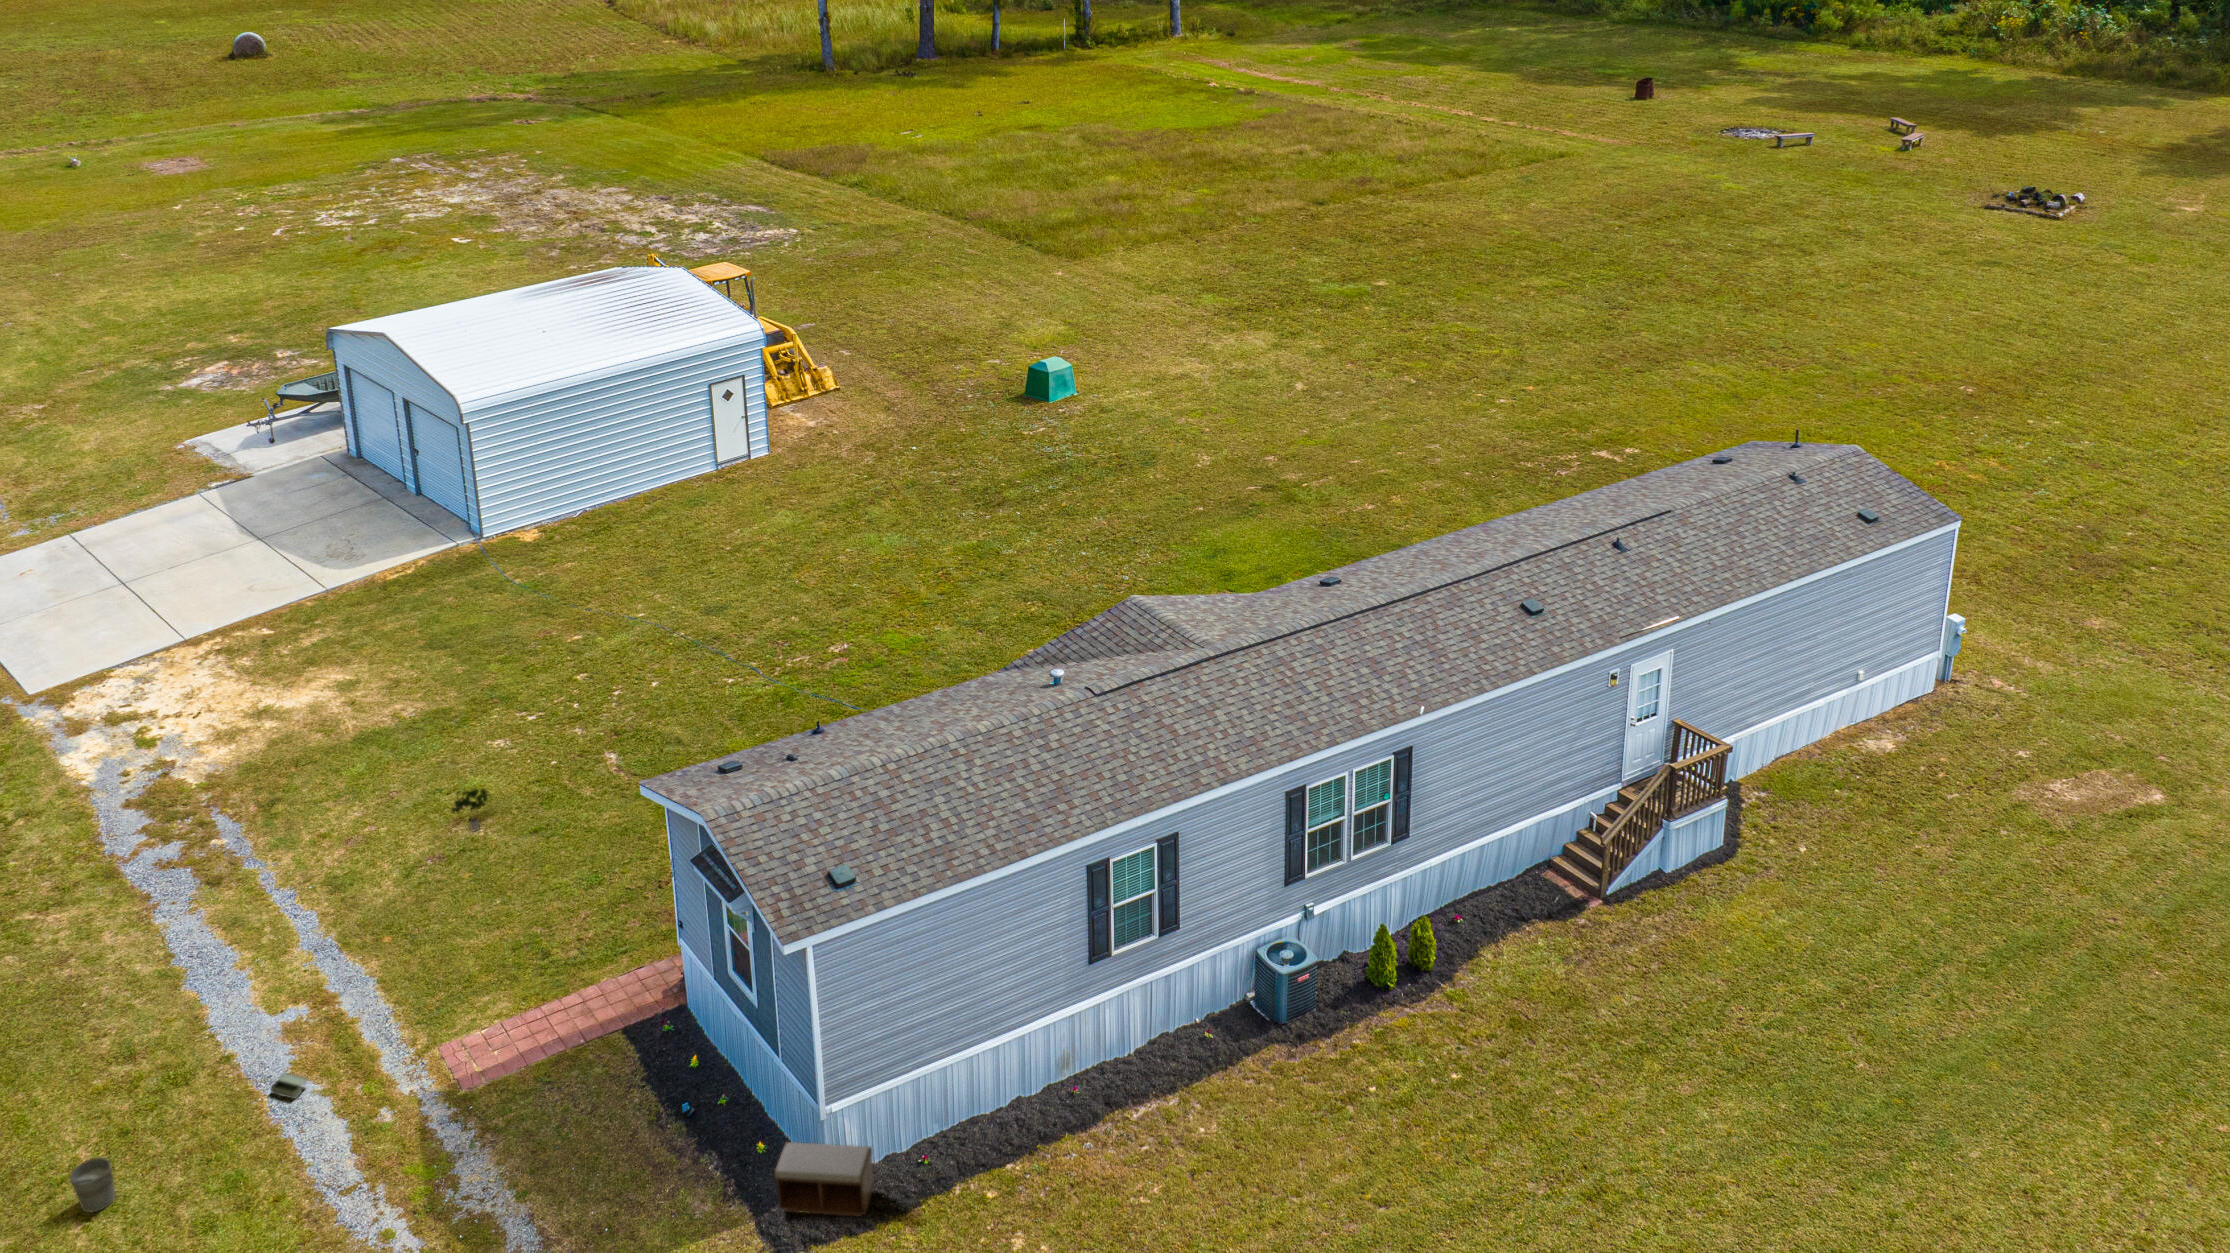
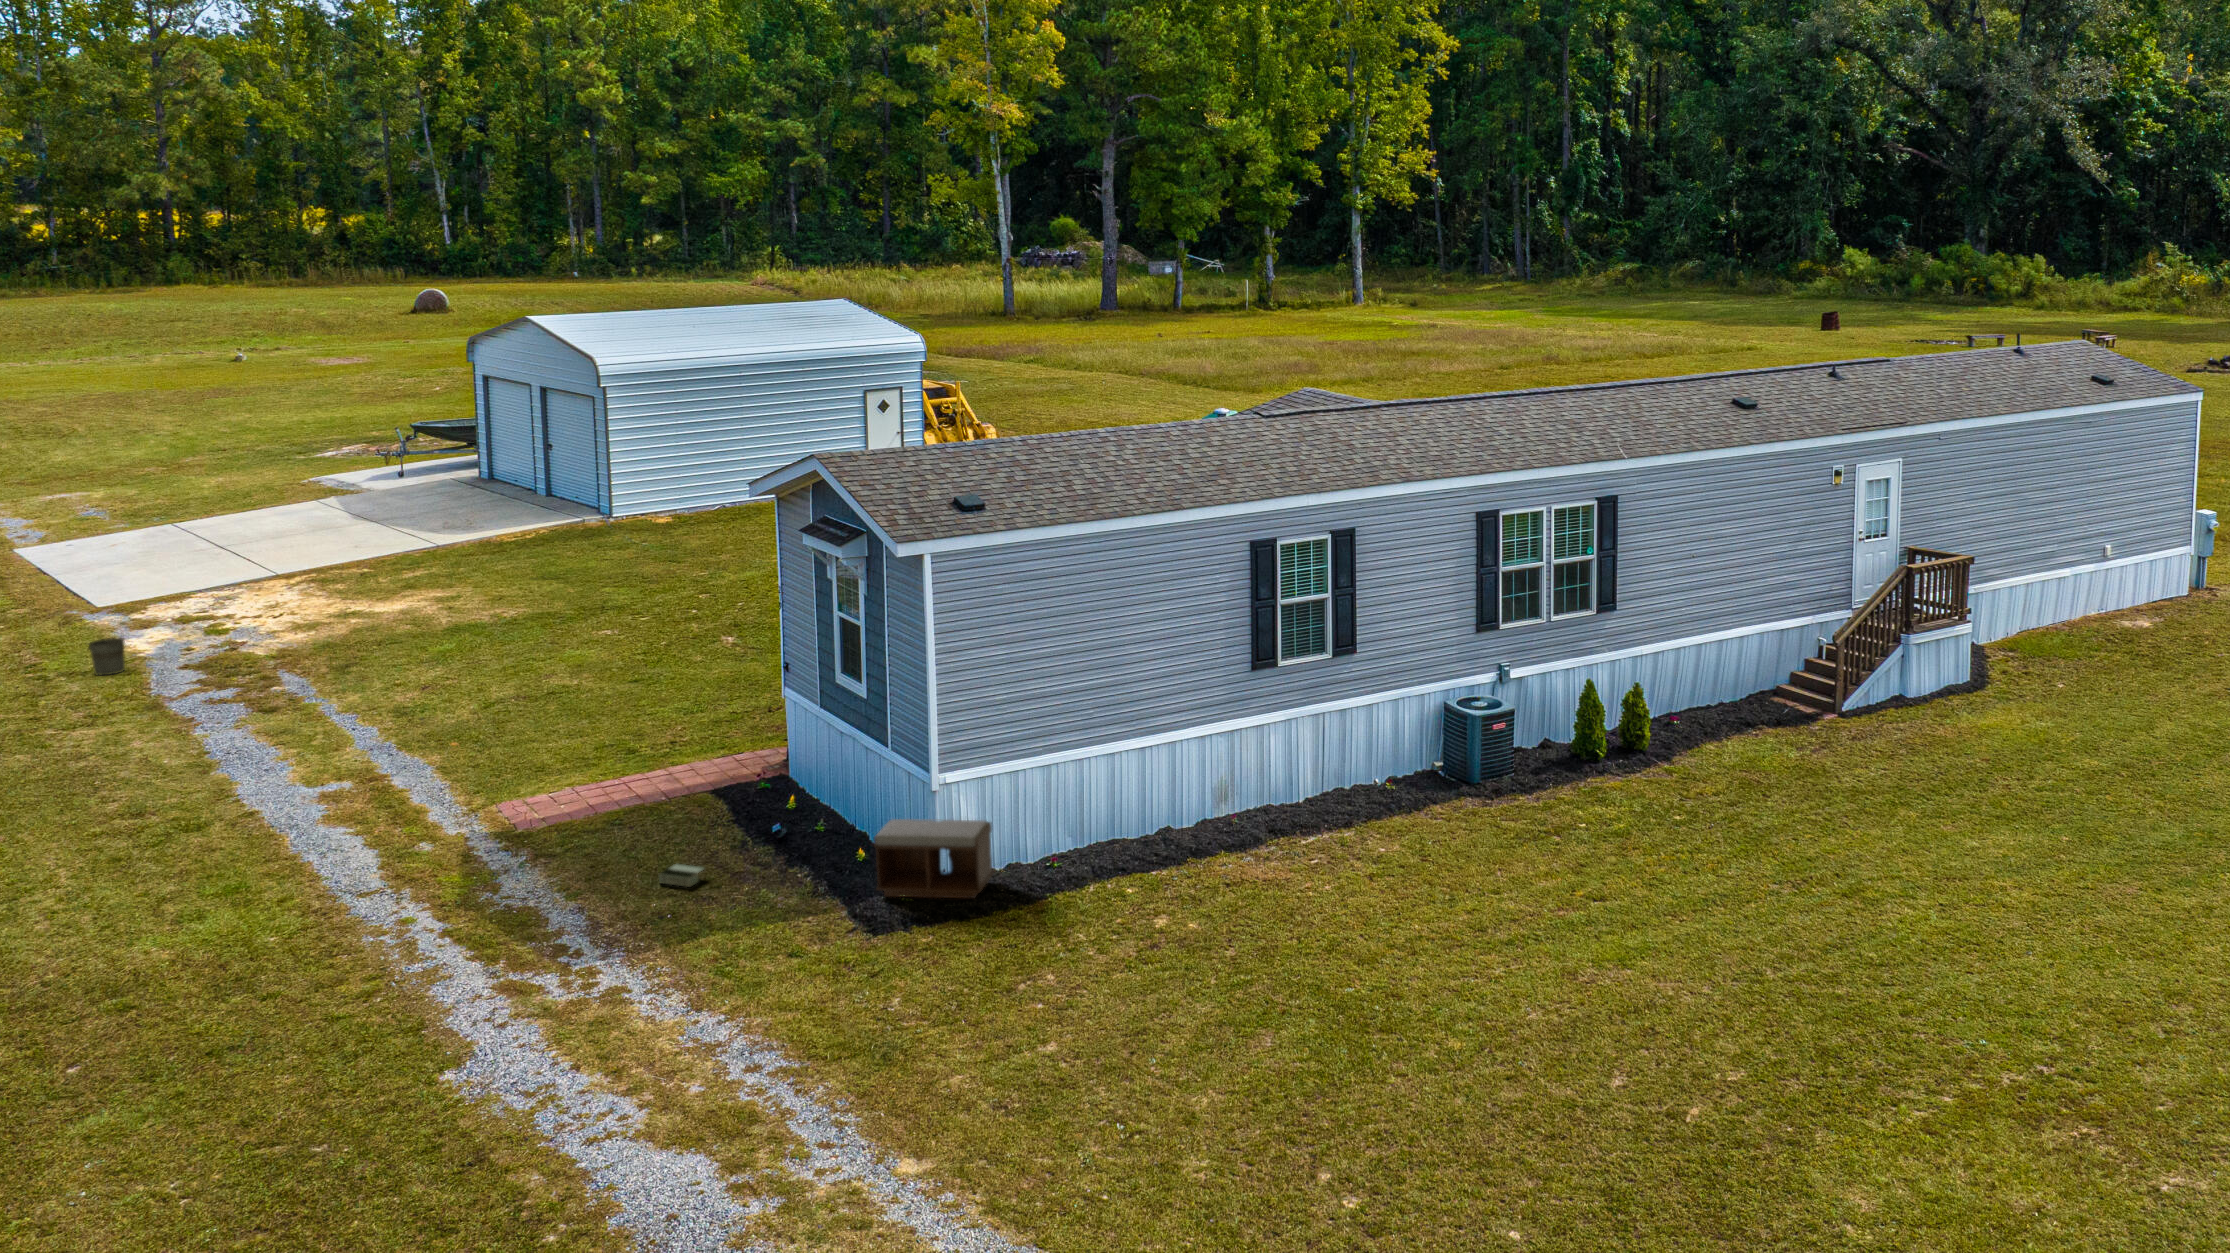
potted plant: present [451,788,491,832] -> none [541,624,589,675]
toolbox: present [271,1073,307,1099] -> present [659,864,705,887]
bucket: present [69,1158,115,1212] -> present [88,638,125,675]

